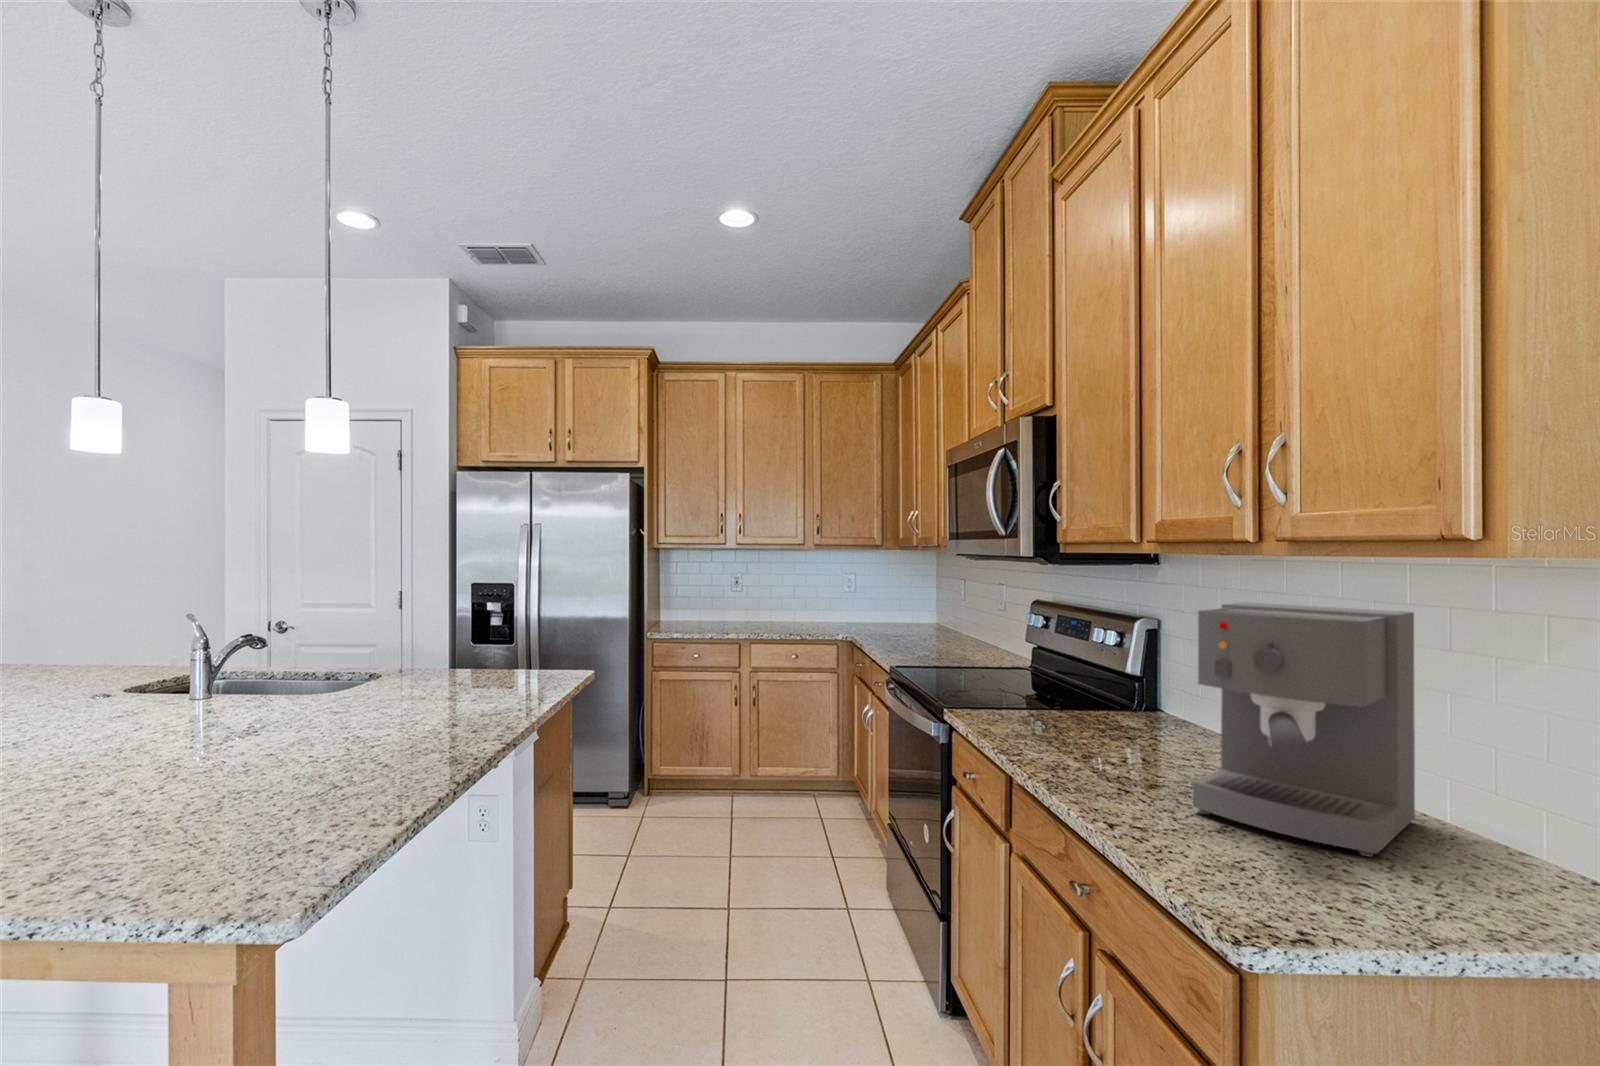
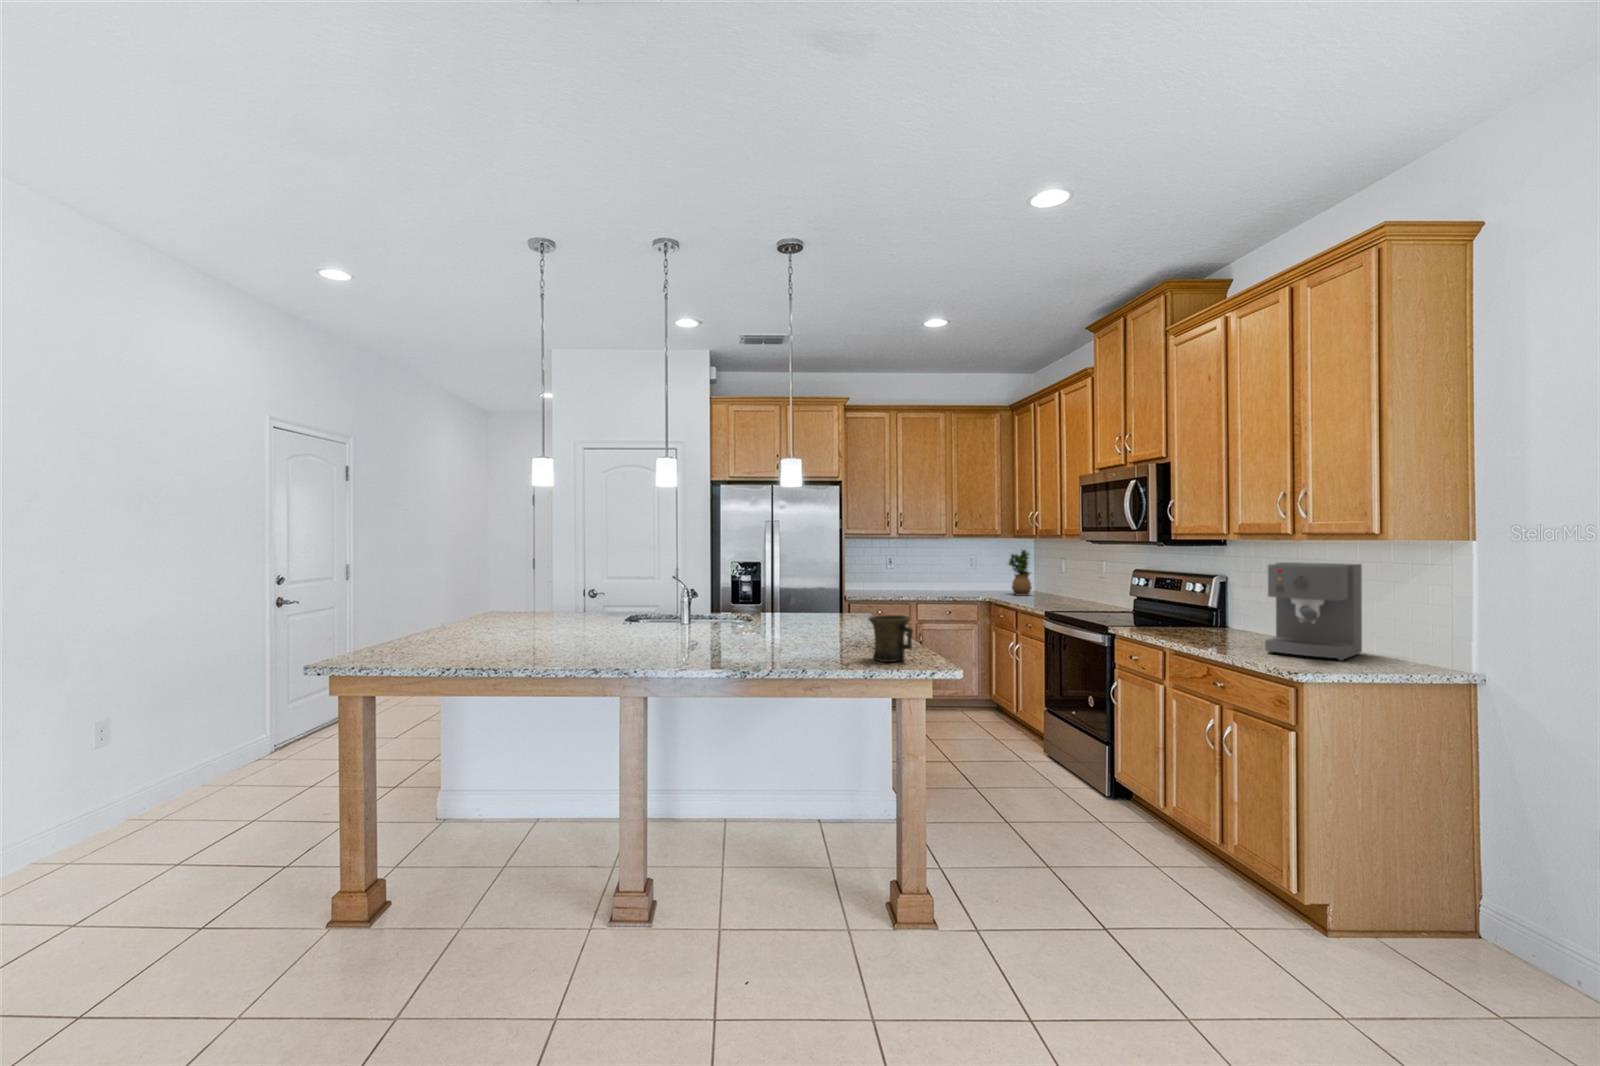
potted plant: none [882,565,917,632] -> present [1008,550,1032,596]
mug: none [126,728,264,867] -> present [869,615,913,662]

